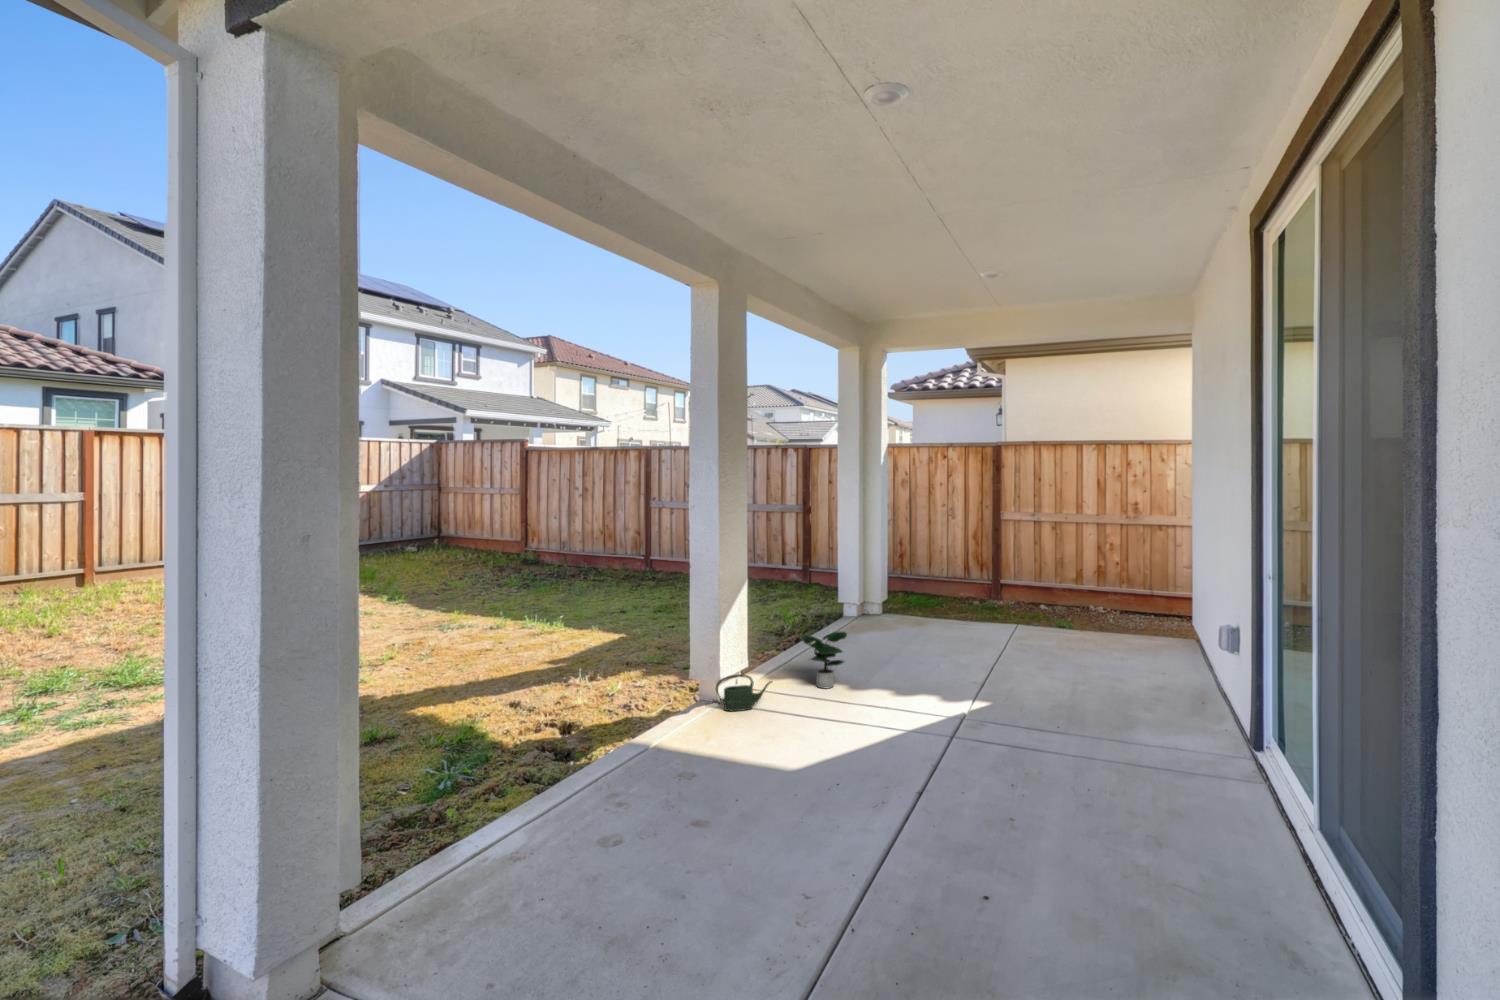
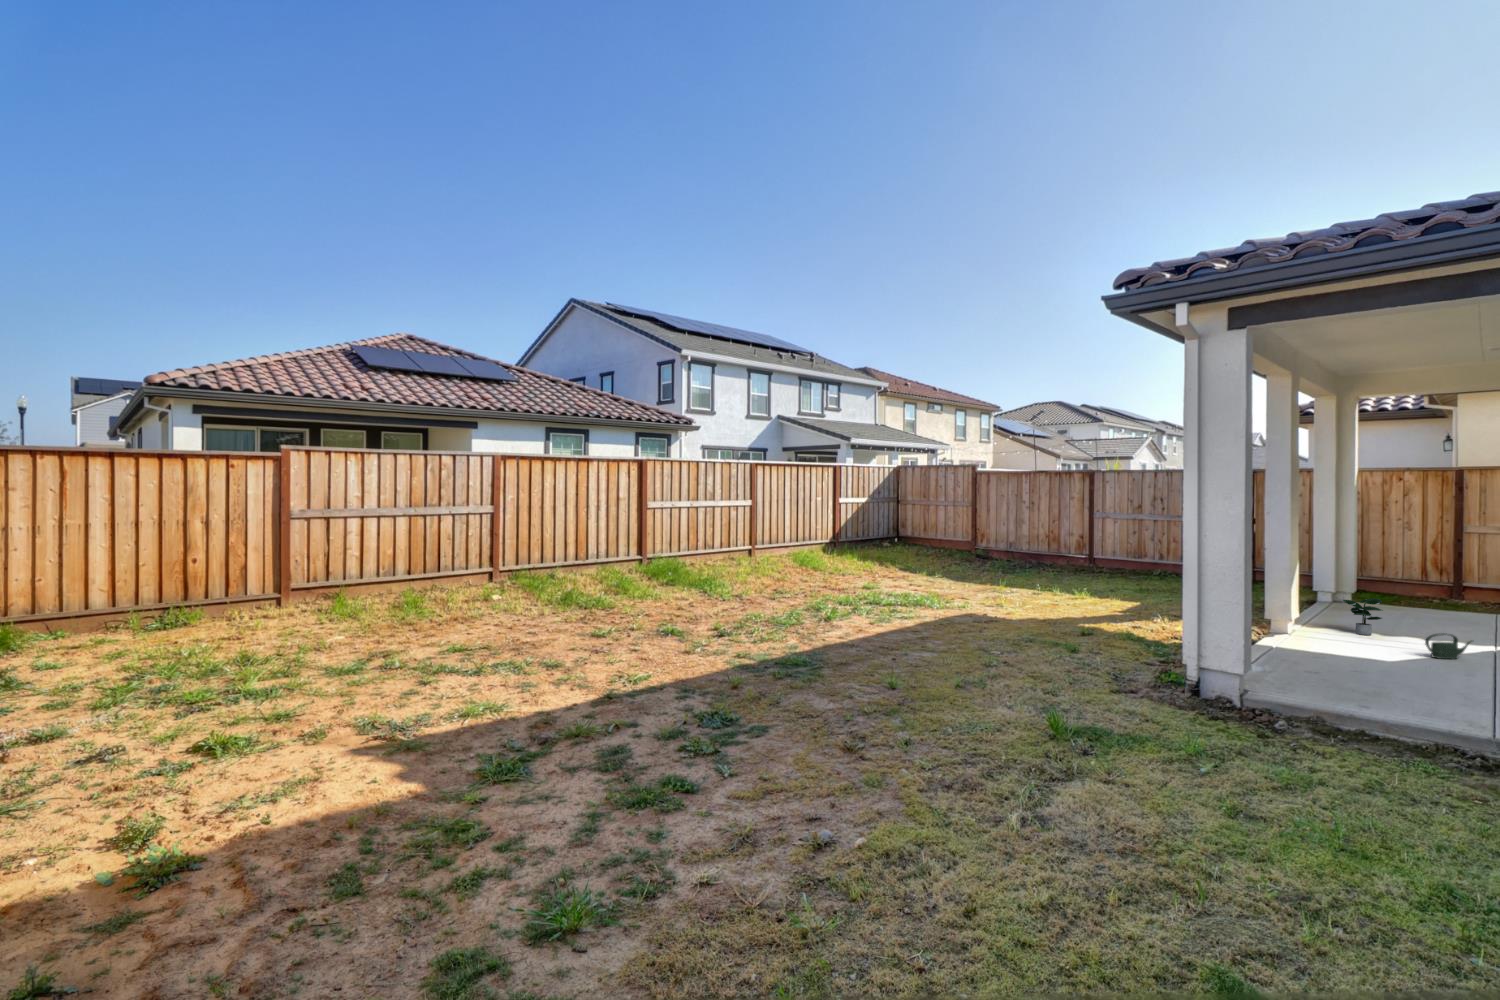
watering can: present [716,674,772,711] -> present [1425,633,1472,659]

